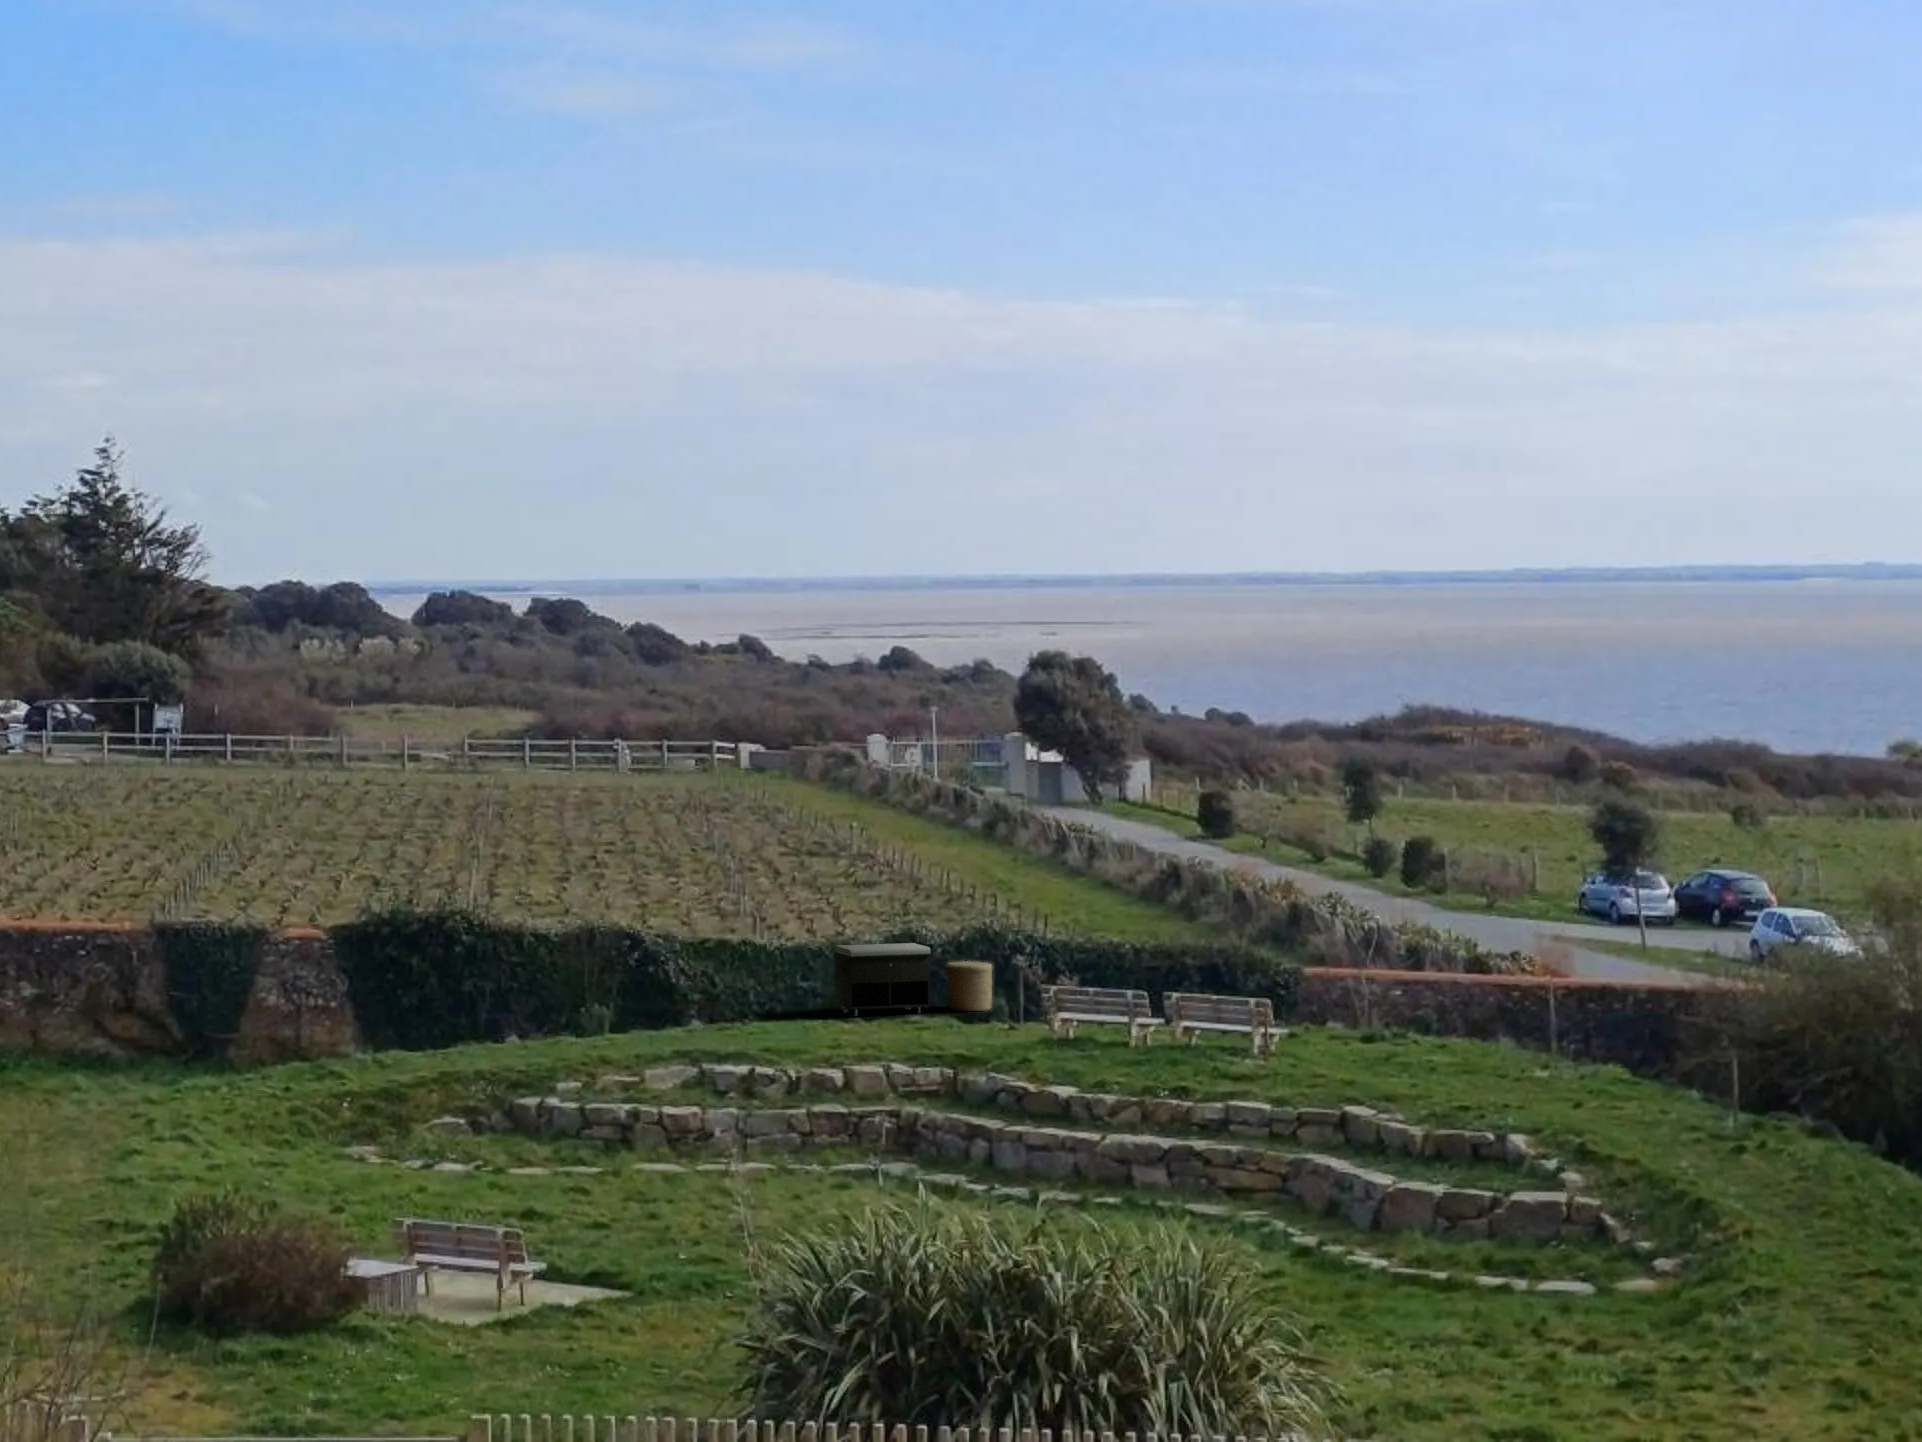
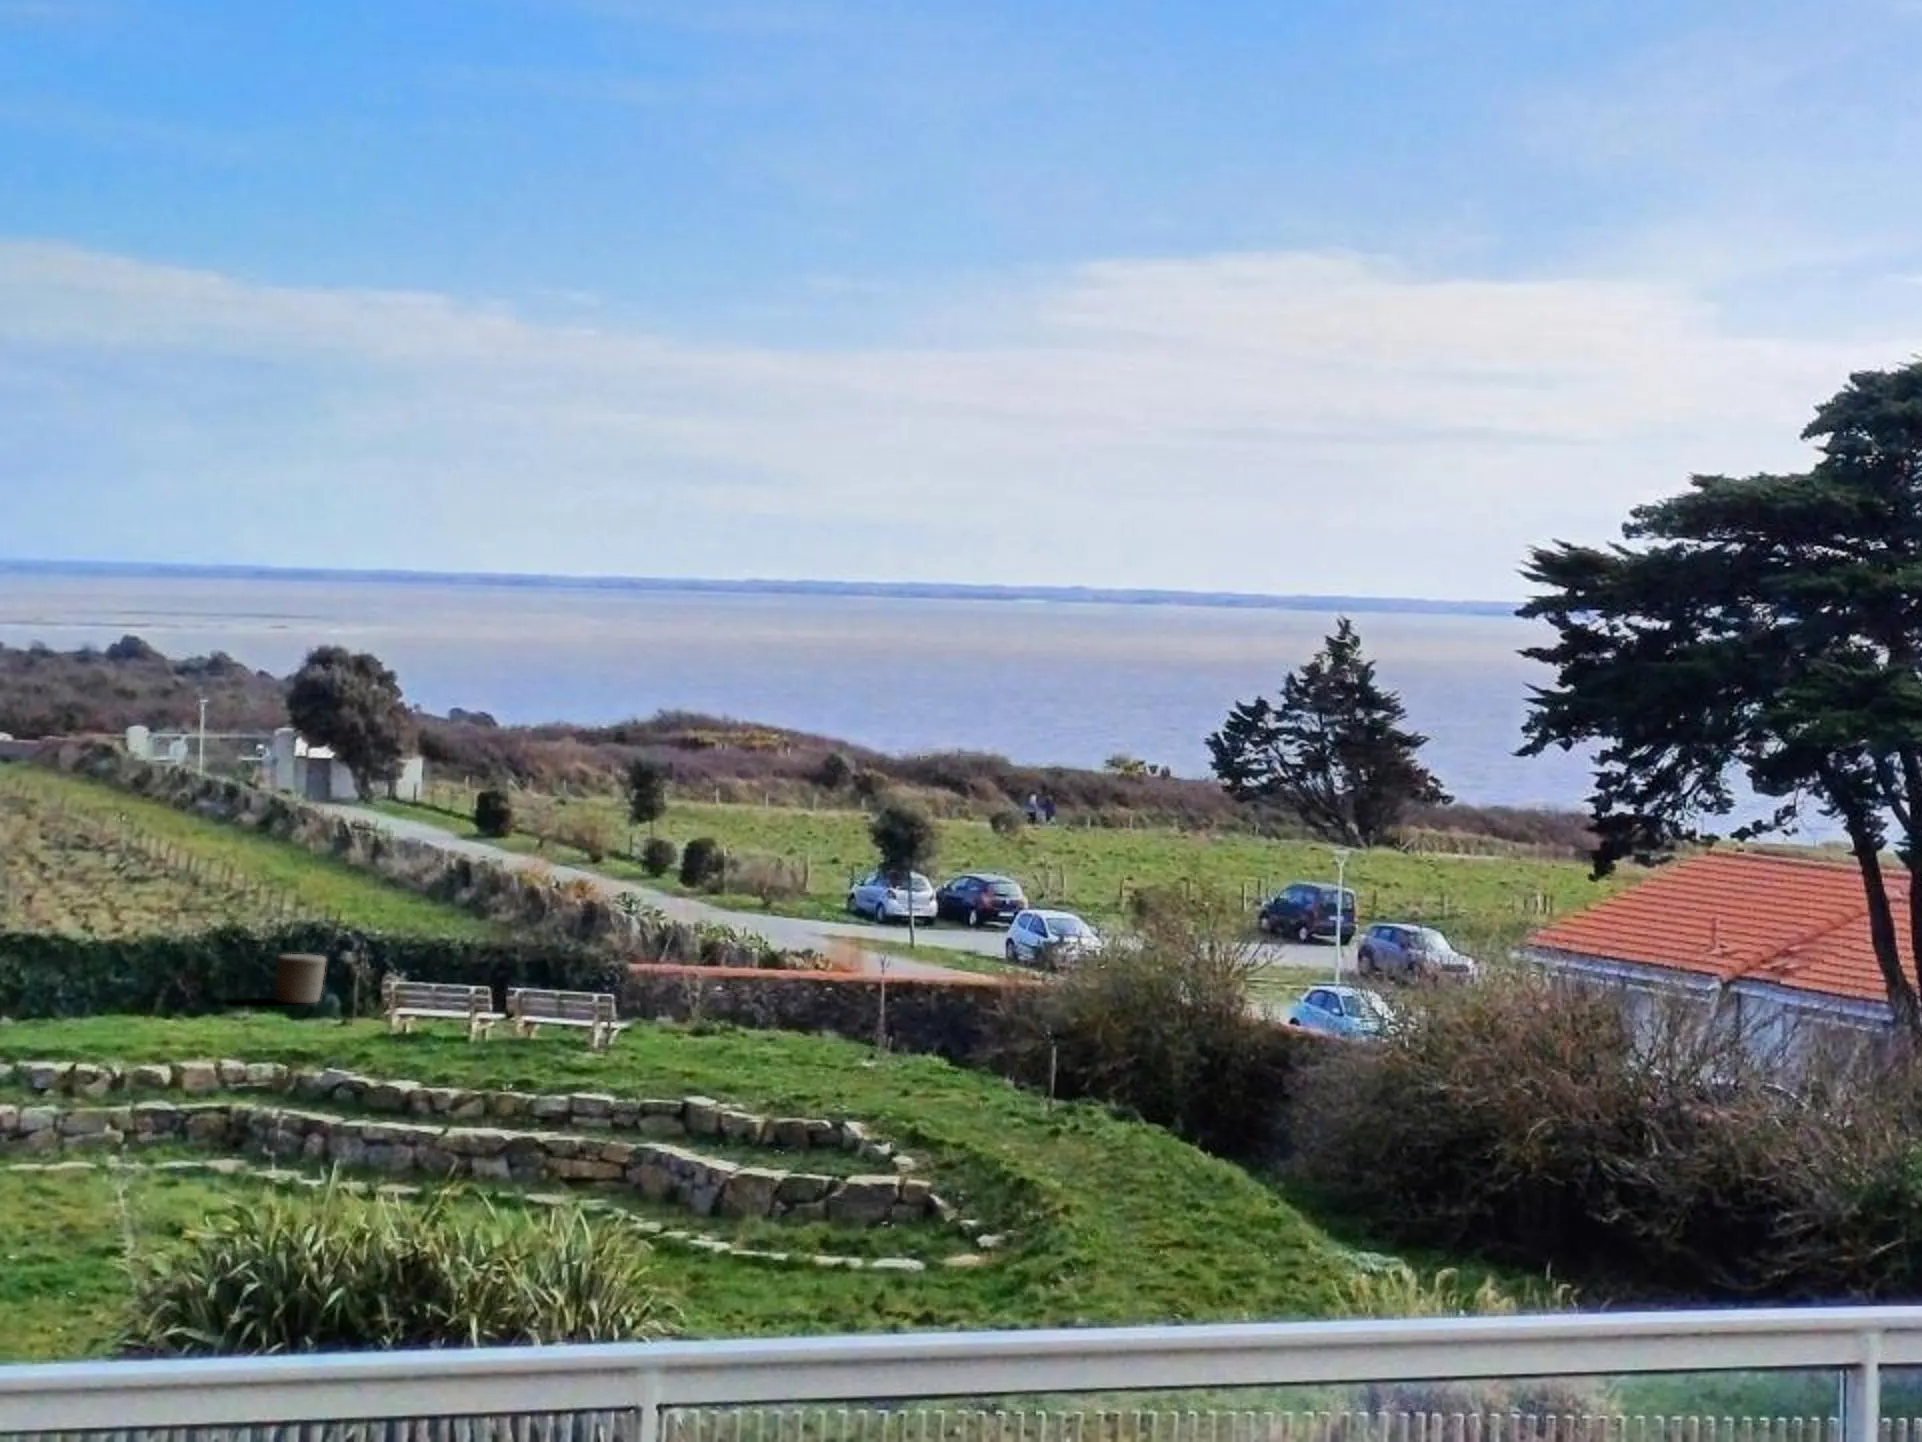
storage bench: present [834,943,931,1016] -> none [151,935,264,1008]

